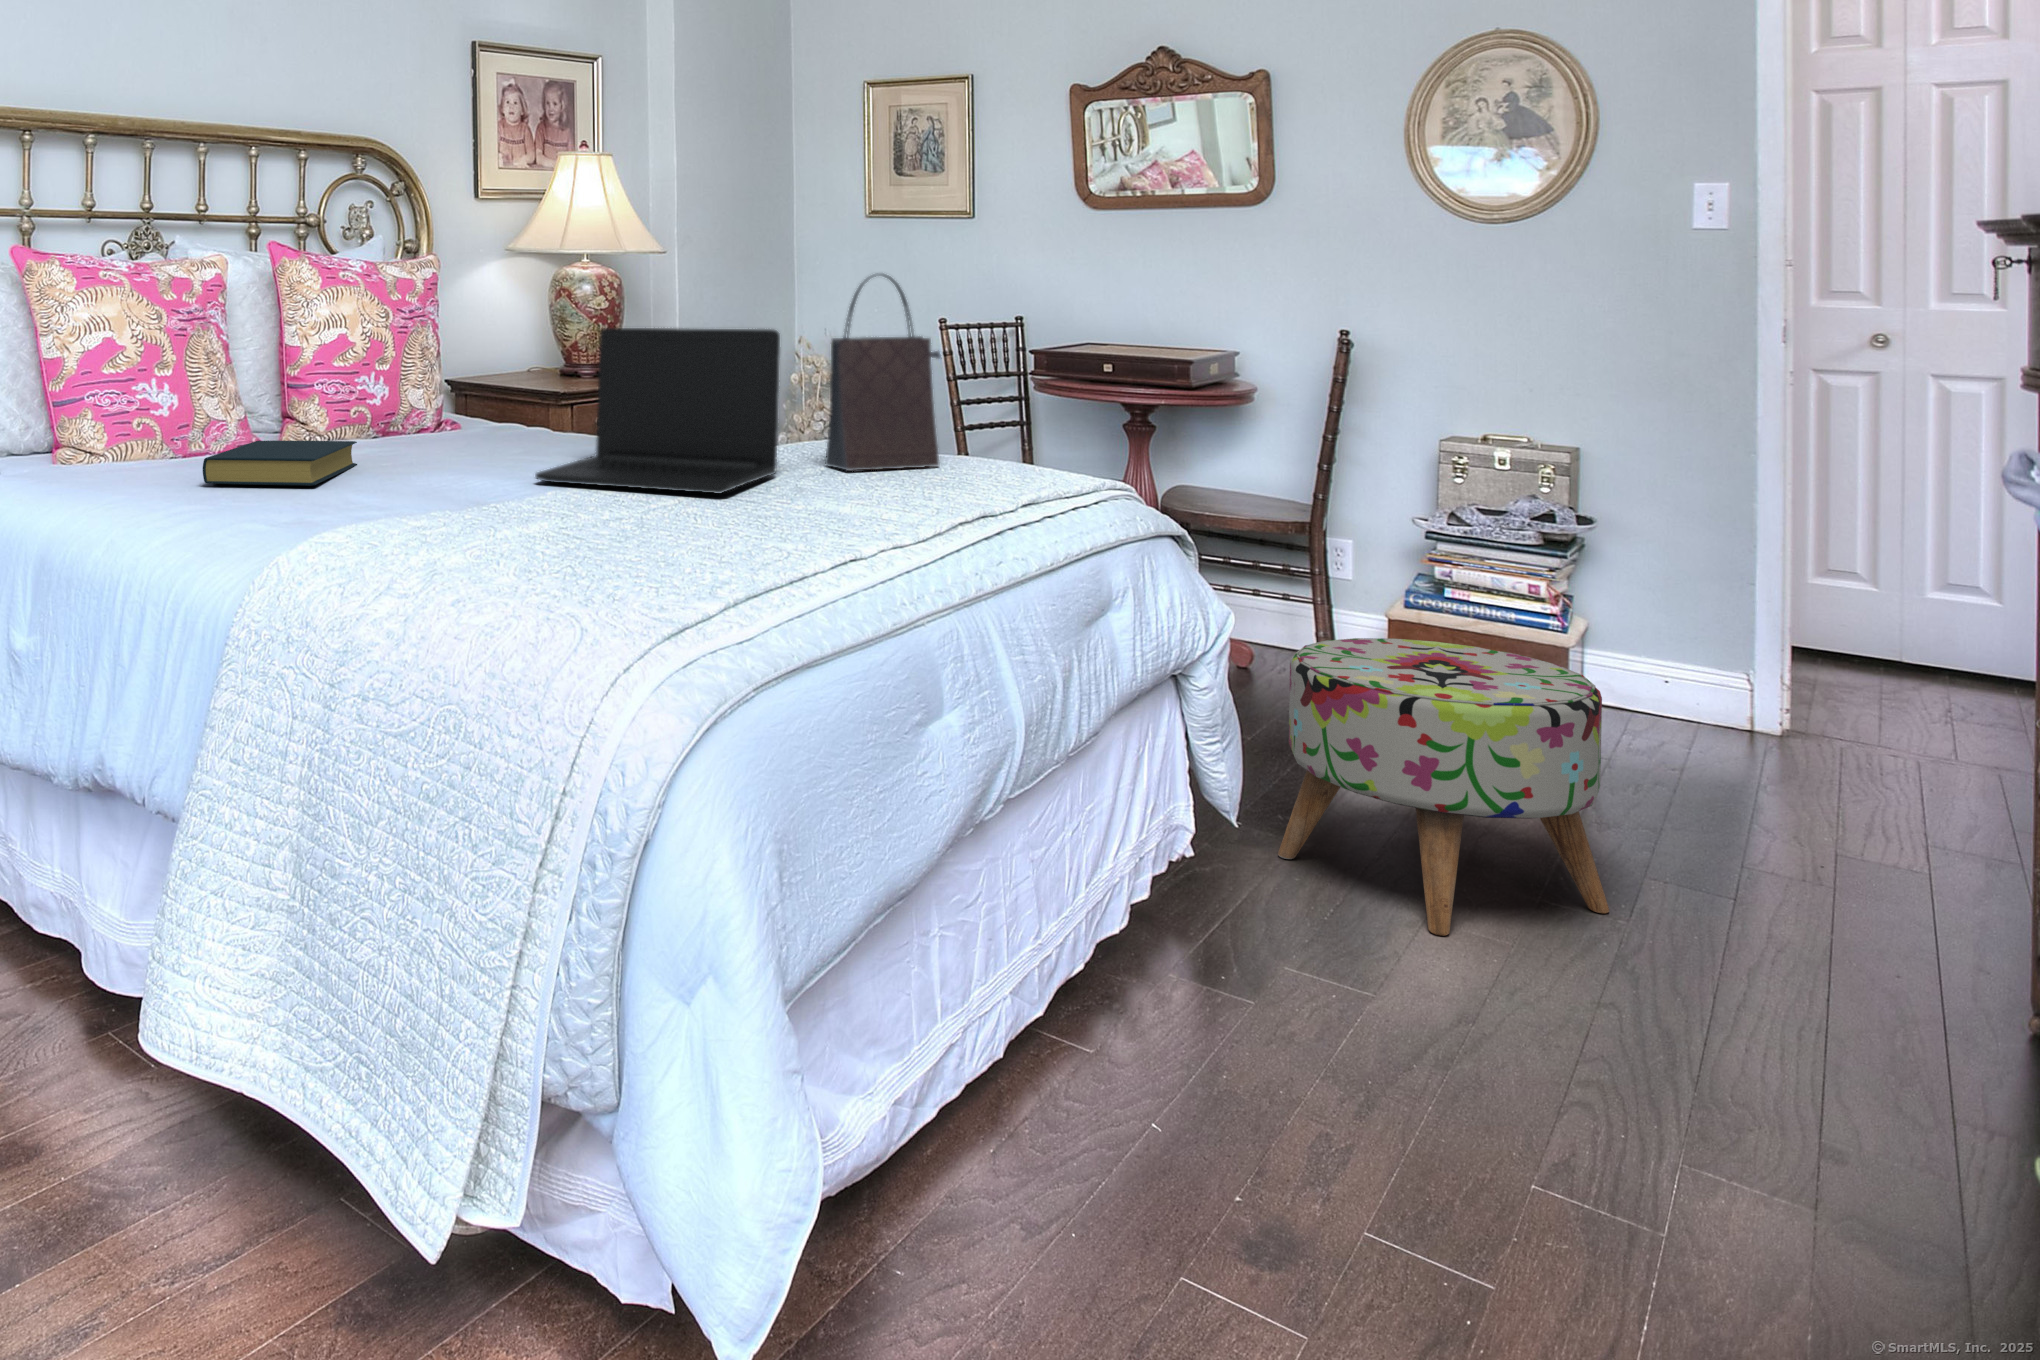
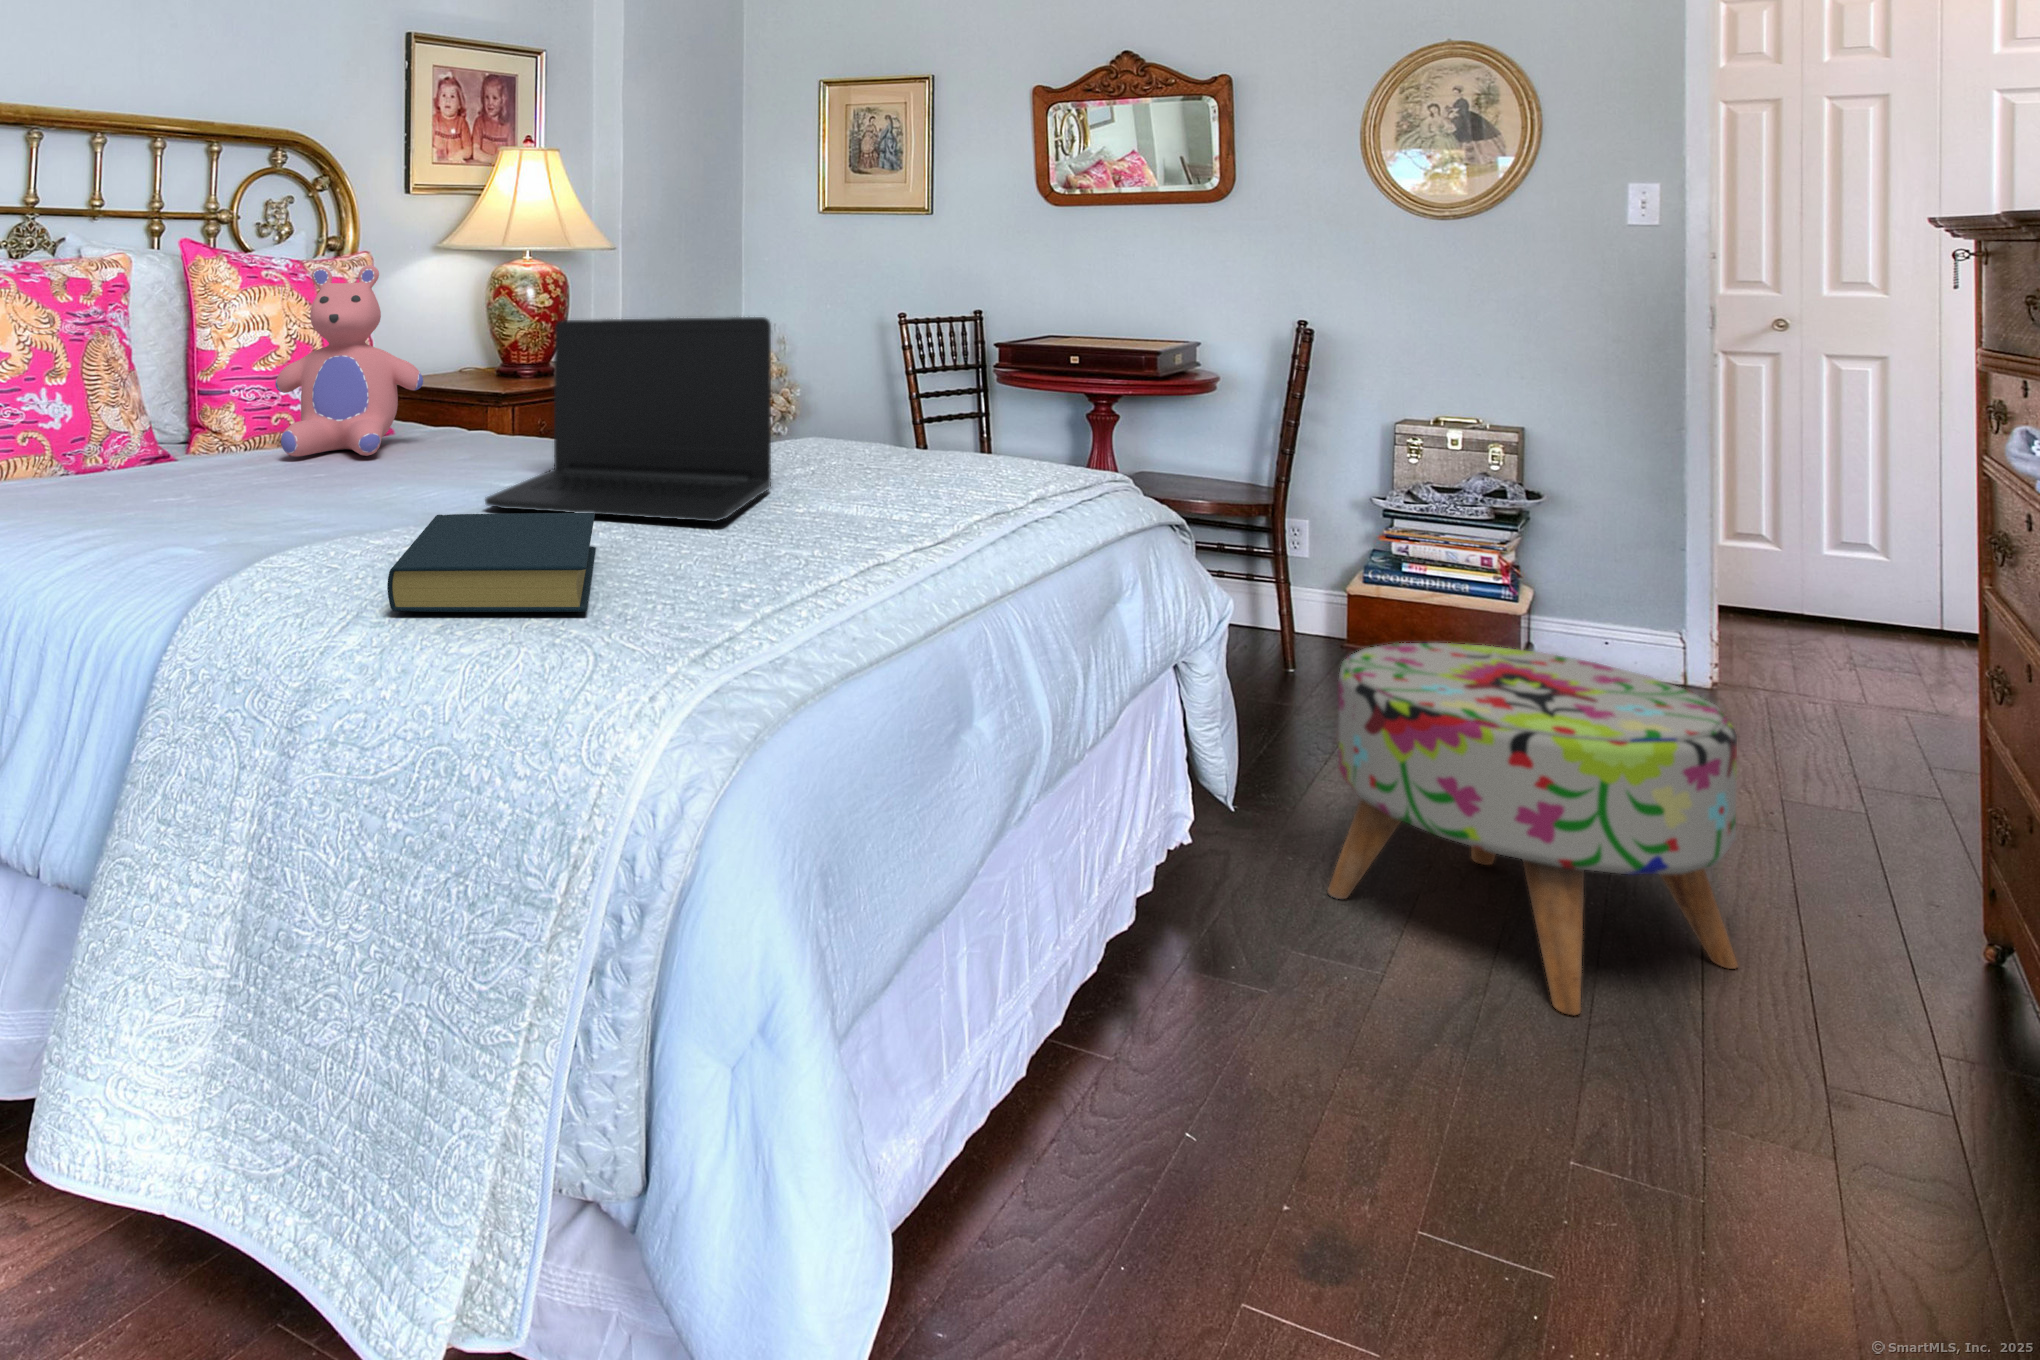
handbag: present [825,273,941,471] -> none [820,249,953,481]
teddy bear: none [352,274,485,443] -> present [275,265,423,457]
hardback book: present [203,441,357,486] -> present [387,513,596,612]

